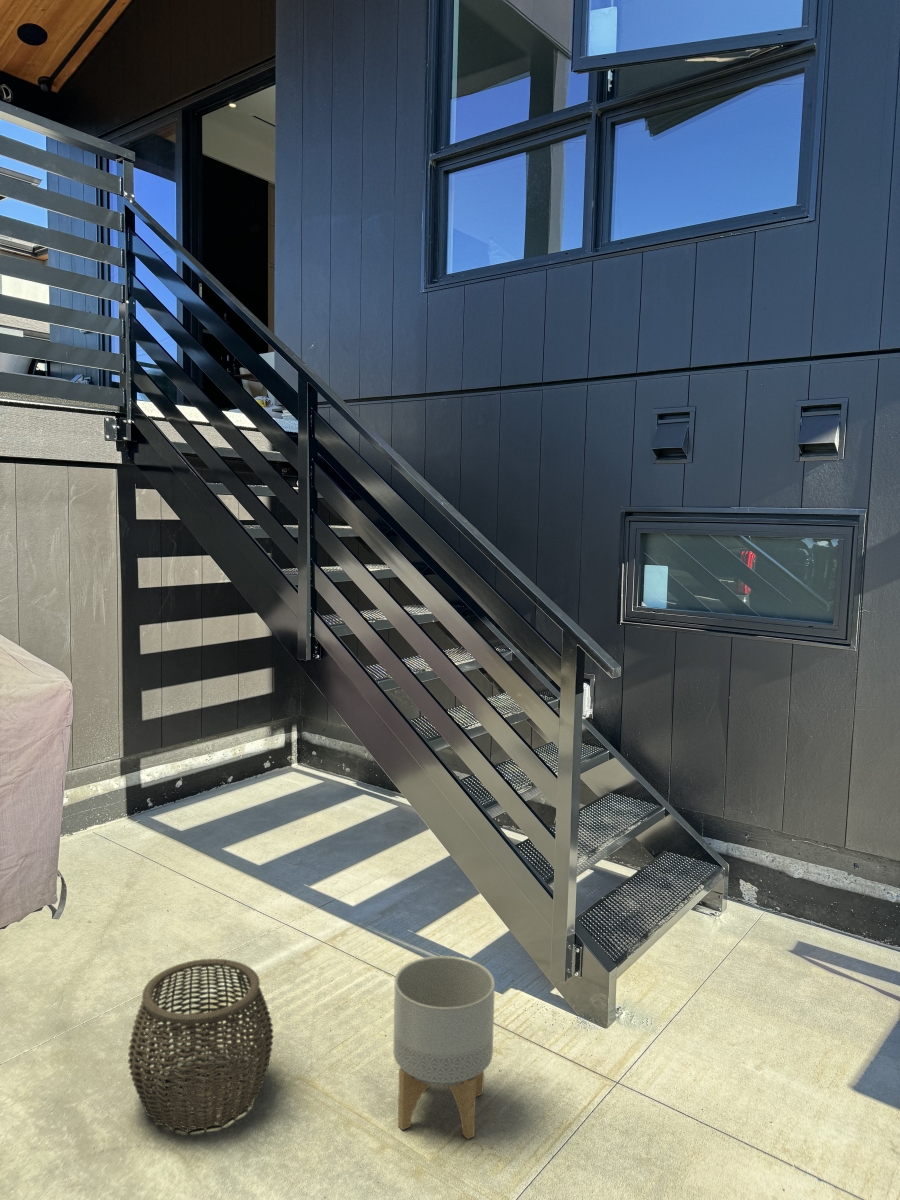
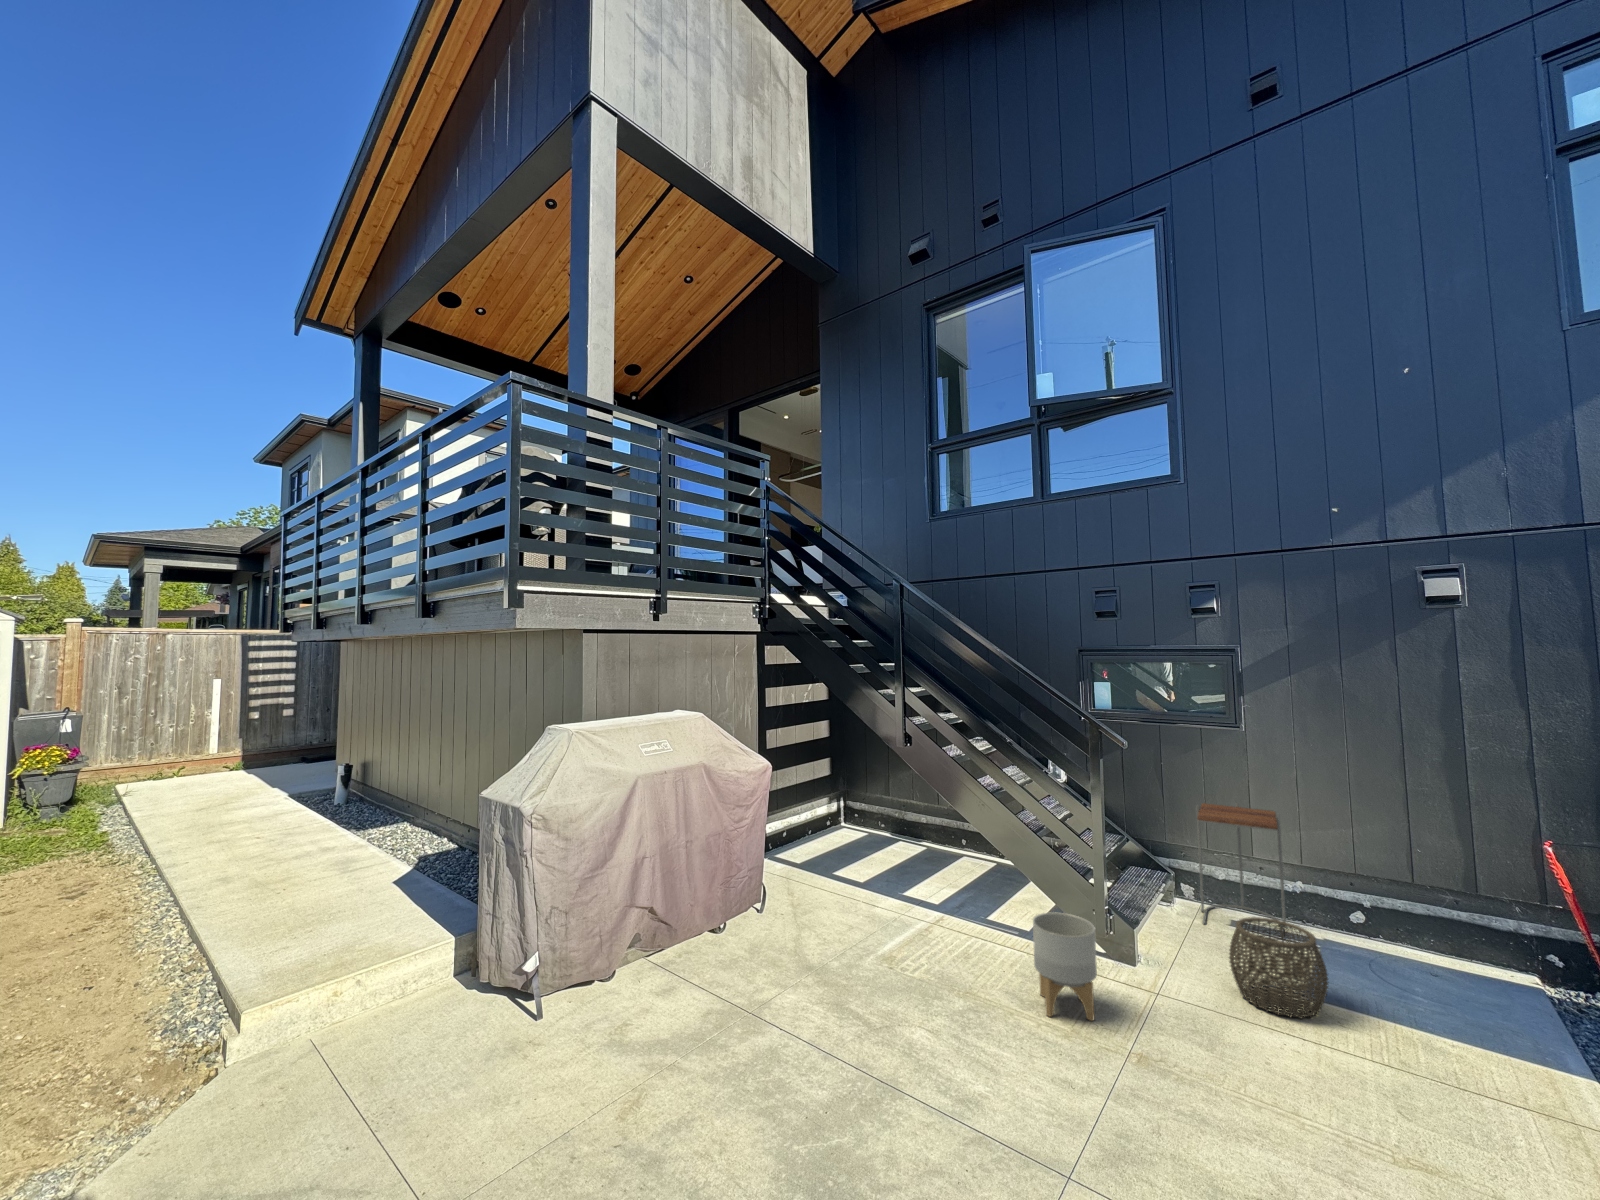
side table: none [744,763,885,980] -> present [1196,803,1286,938]
woven basket: present [128,959,273,1132] -> present [1229,917,1328,1018]

